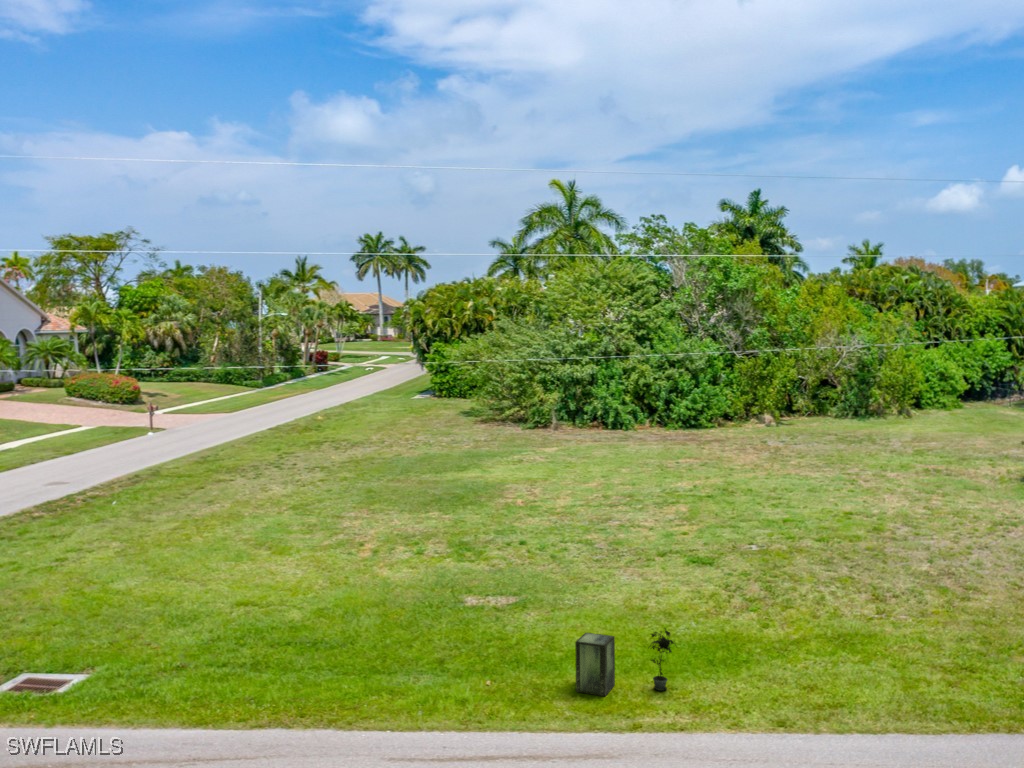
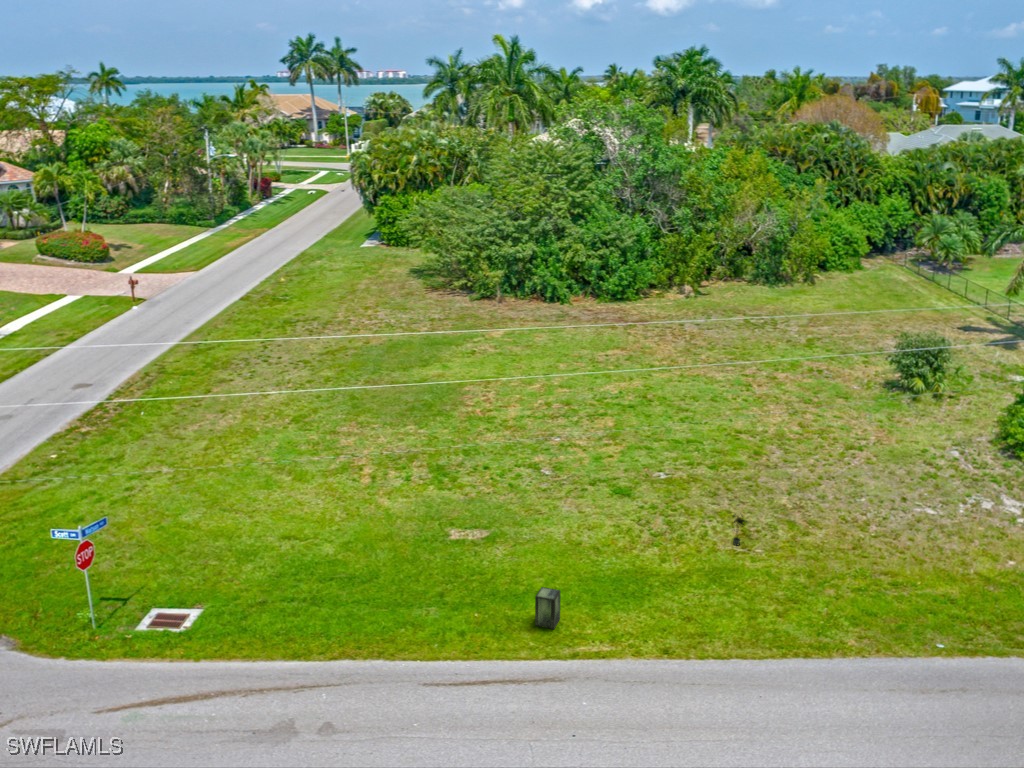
potted plant: present [650,629,674,691] -> present [733,515,747,545]

